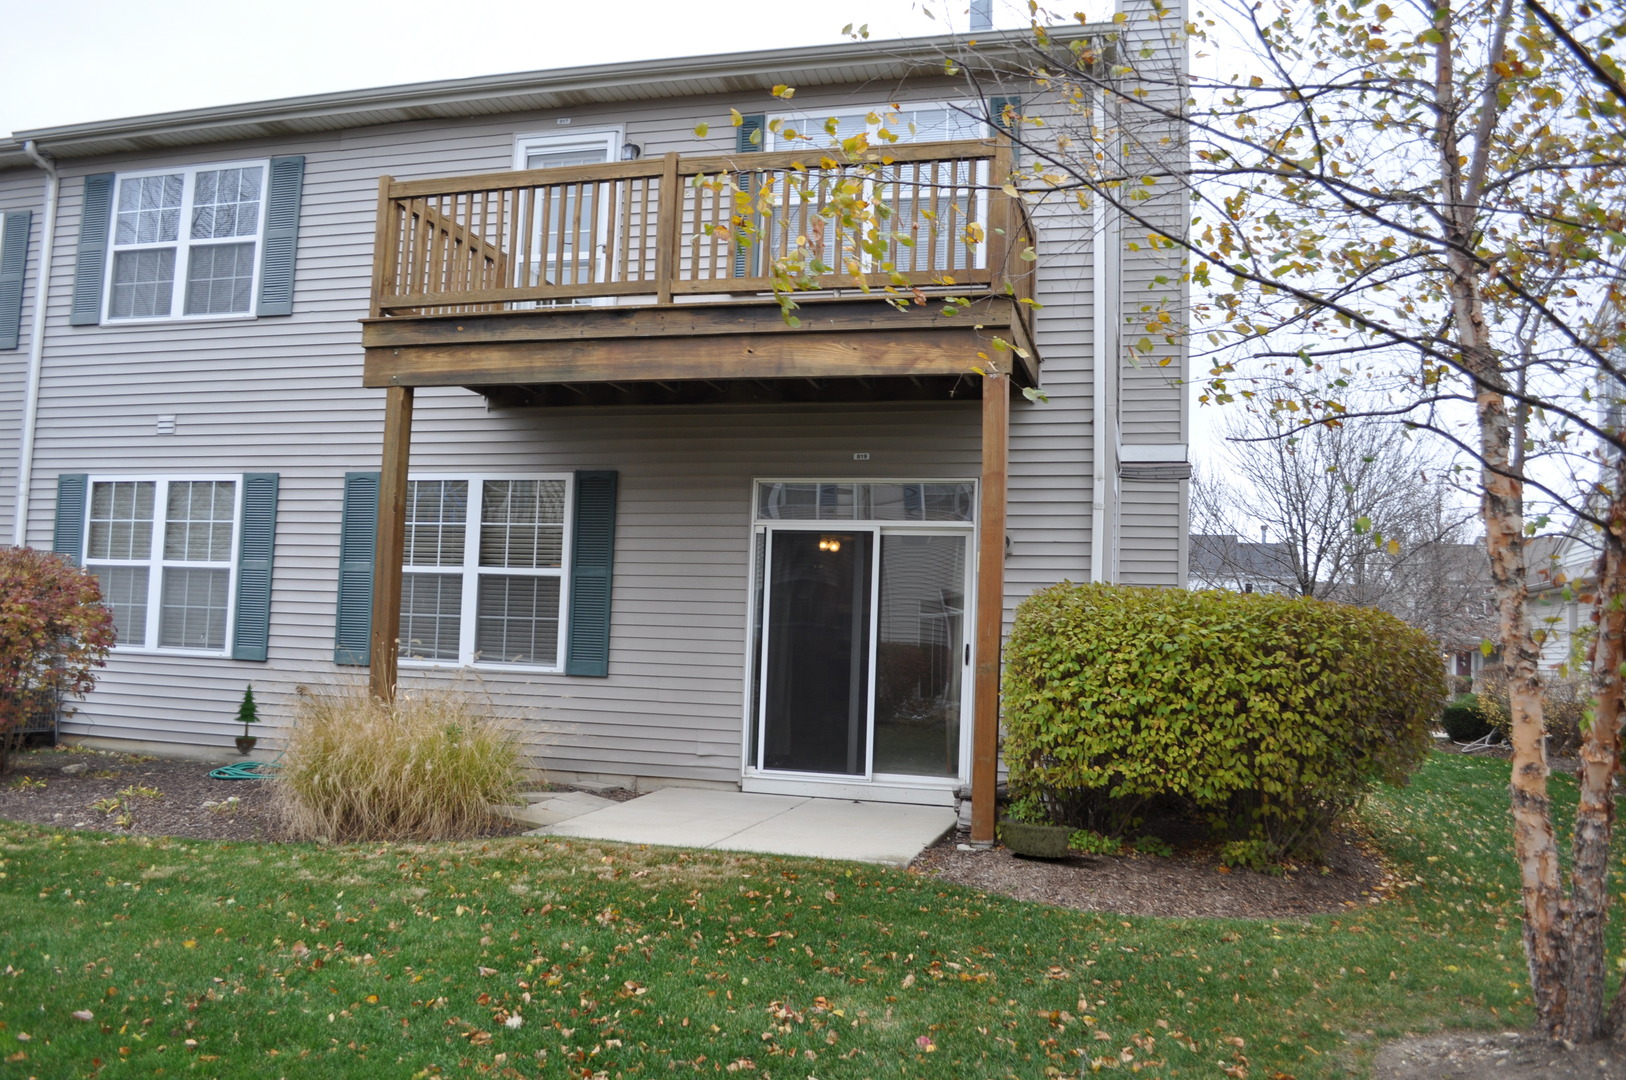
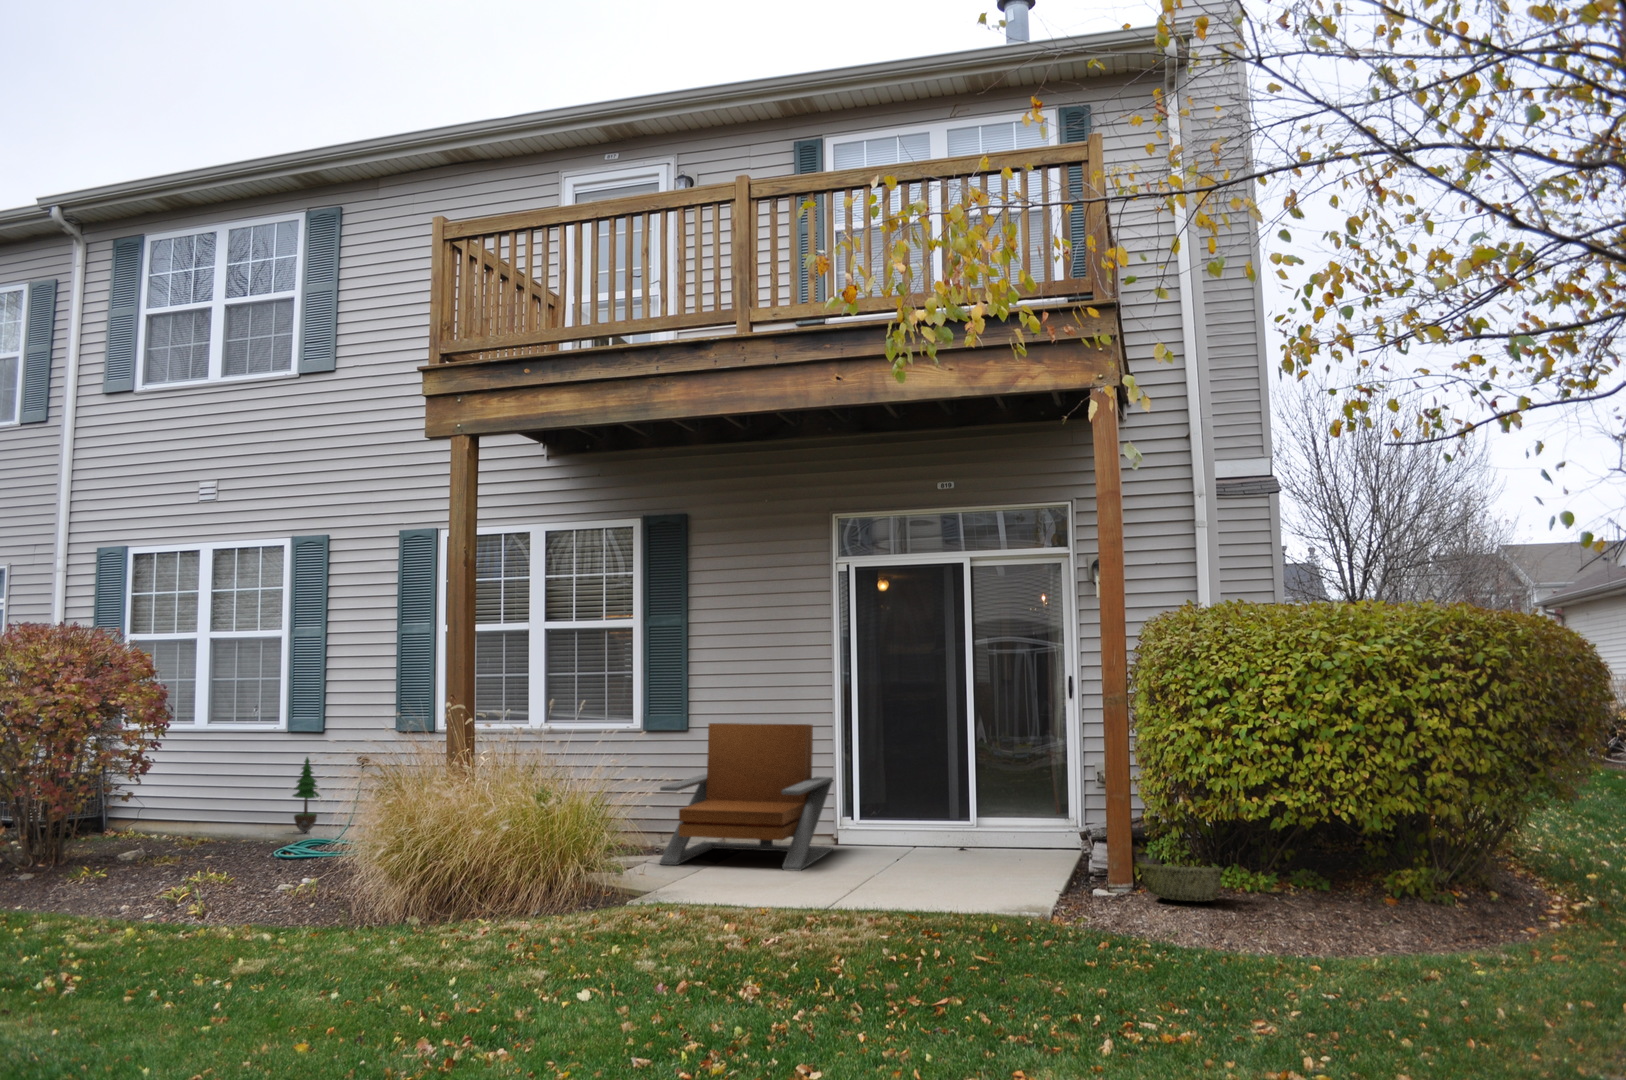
lounge chair: none [569,671,739,813] -> present [660,723,833,871]

